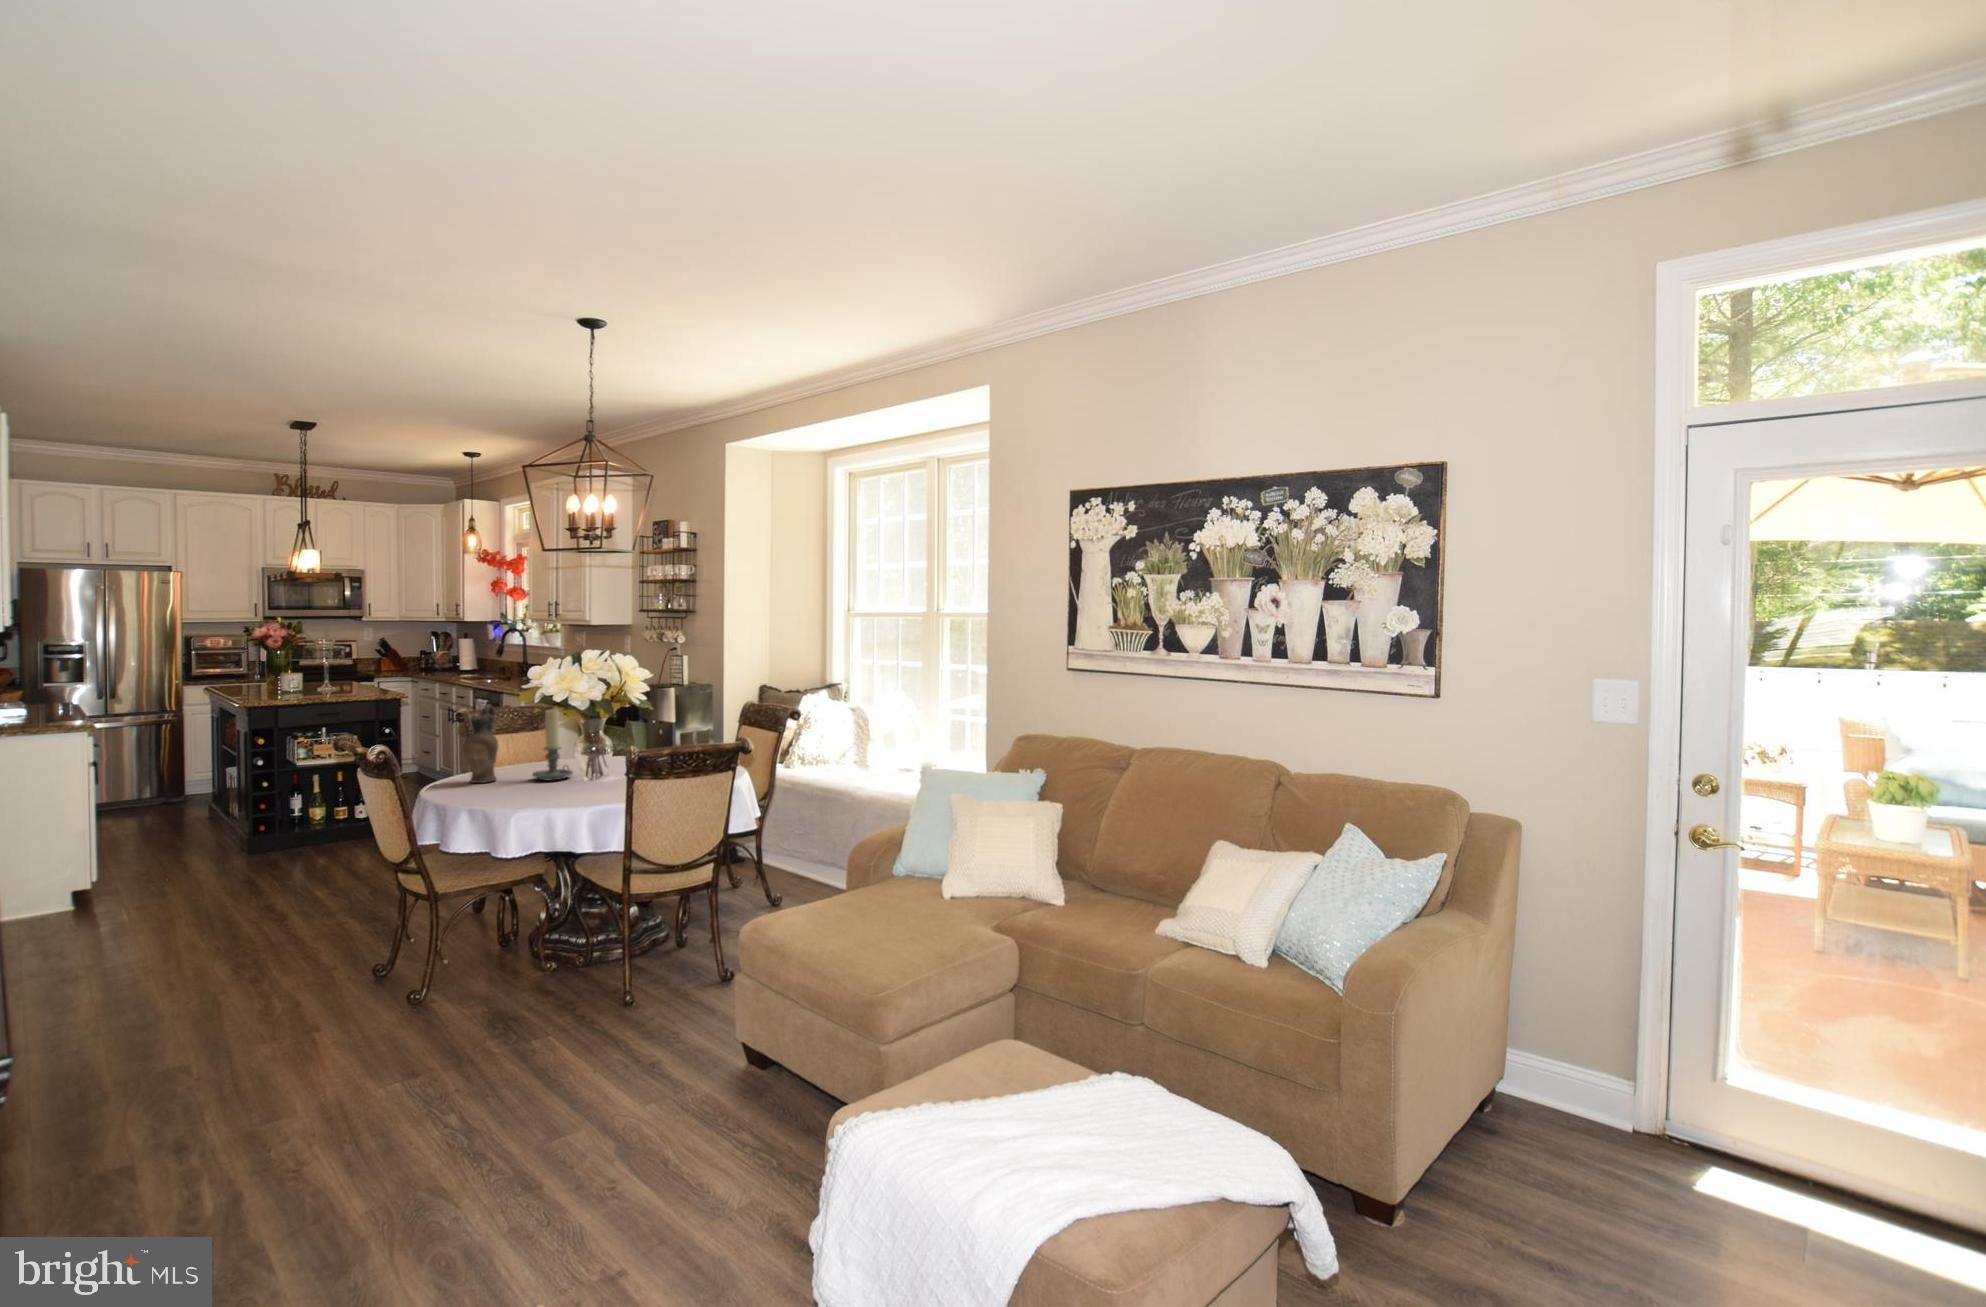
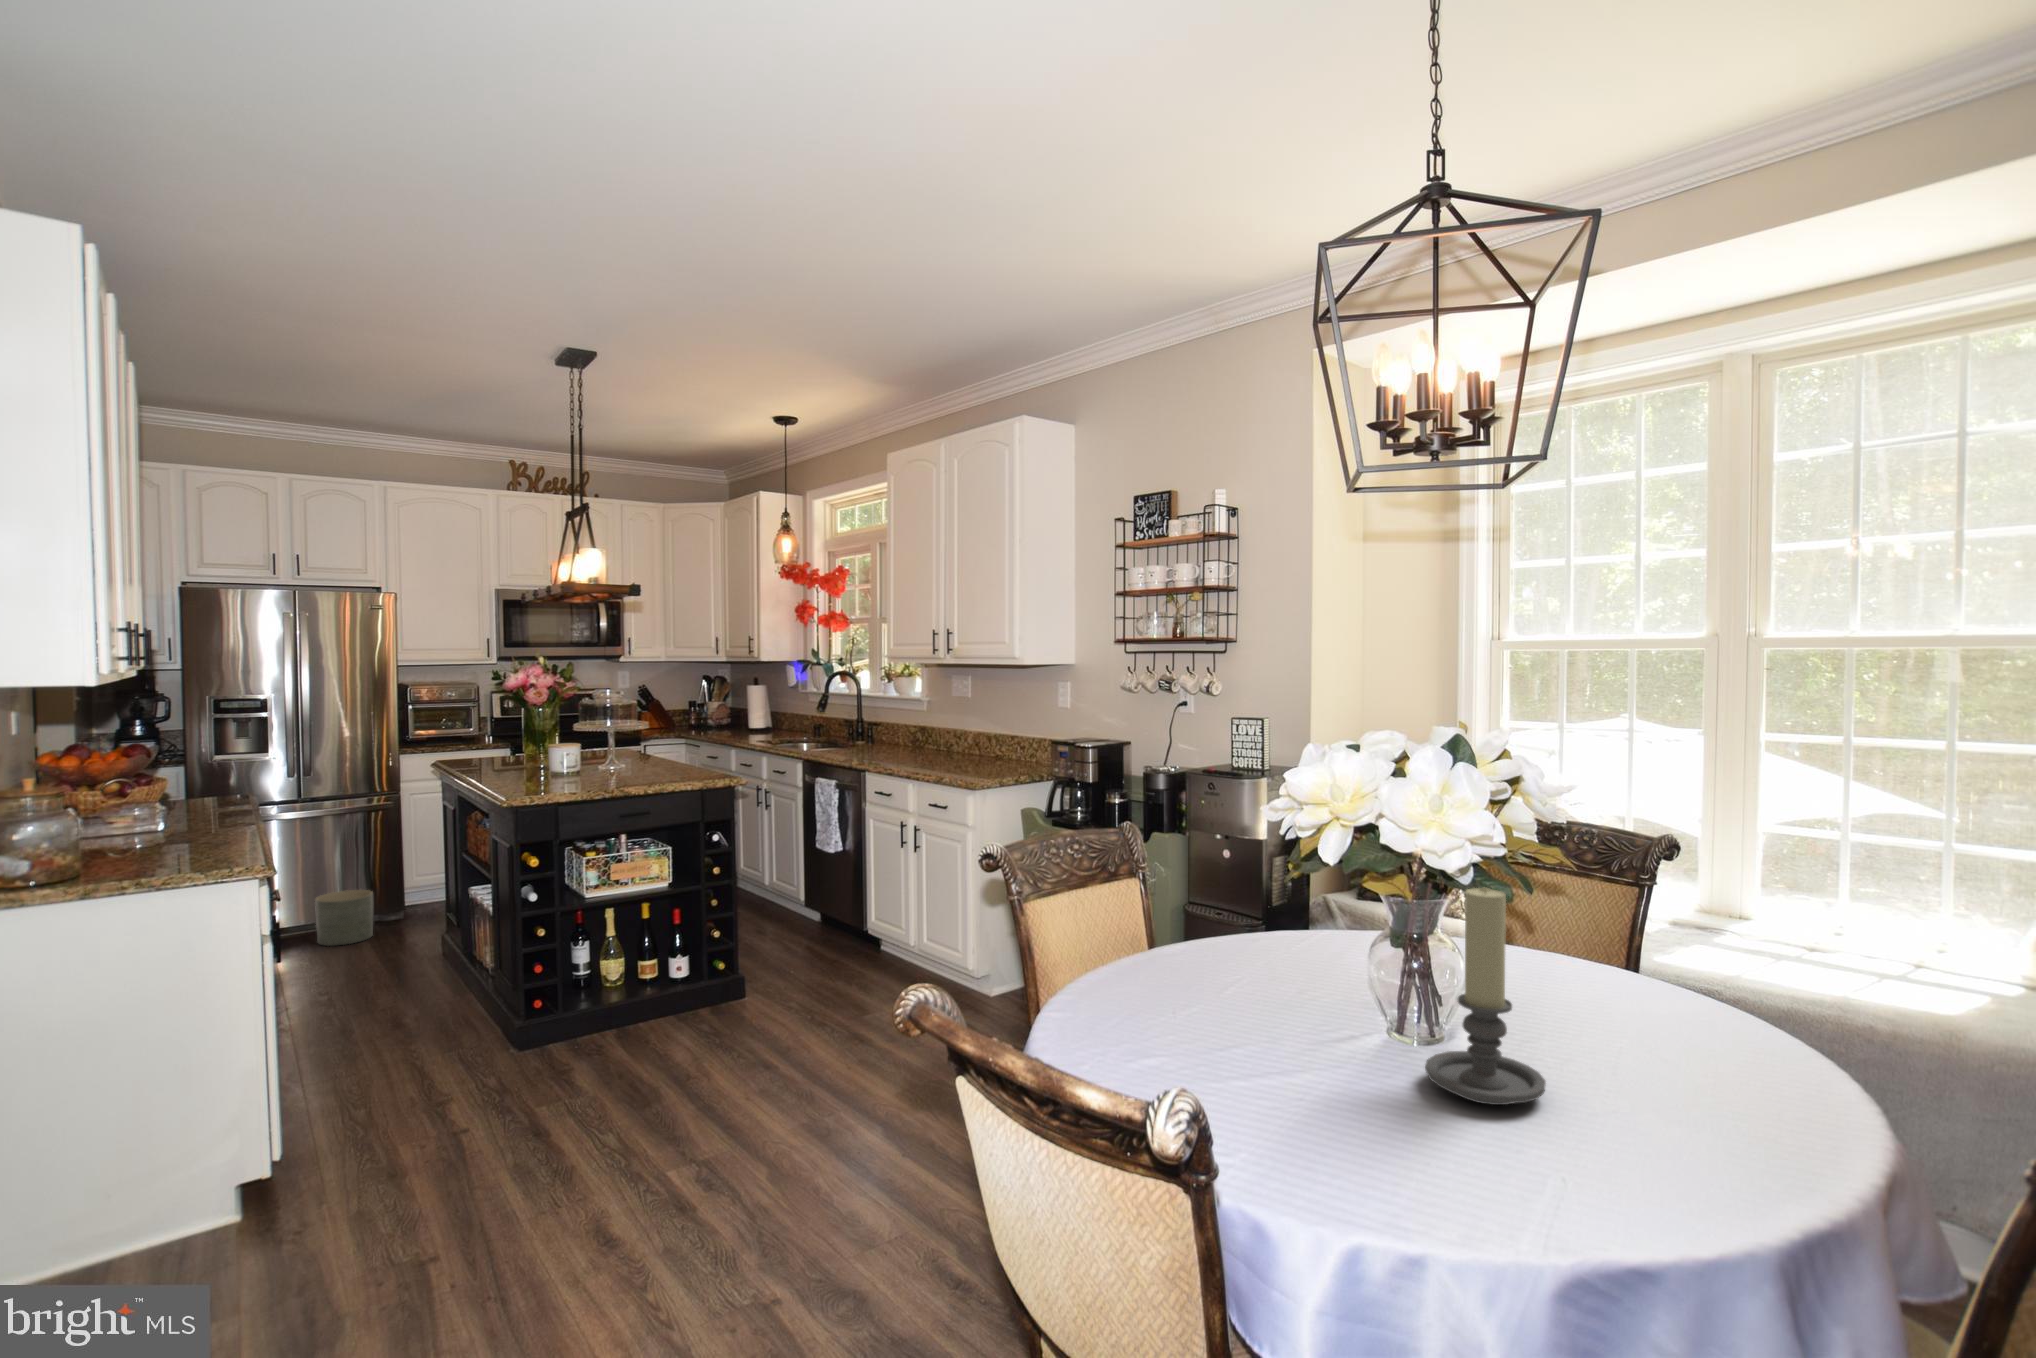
ceramic pitcher: present [463,704,498,783] -> none [1262,871,1359,1115]
planter: none [123,776,165,811] -> present [315,890,373,946]

